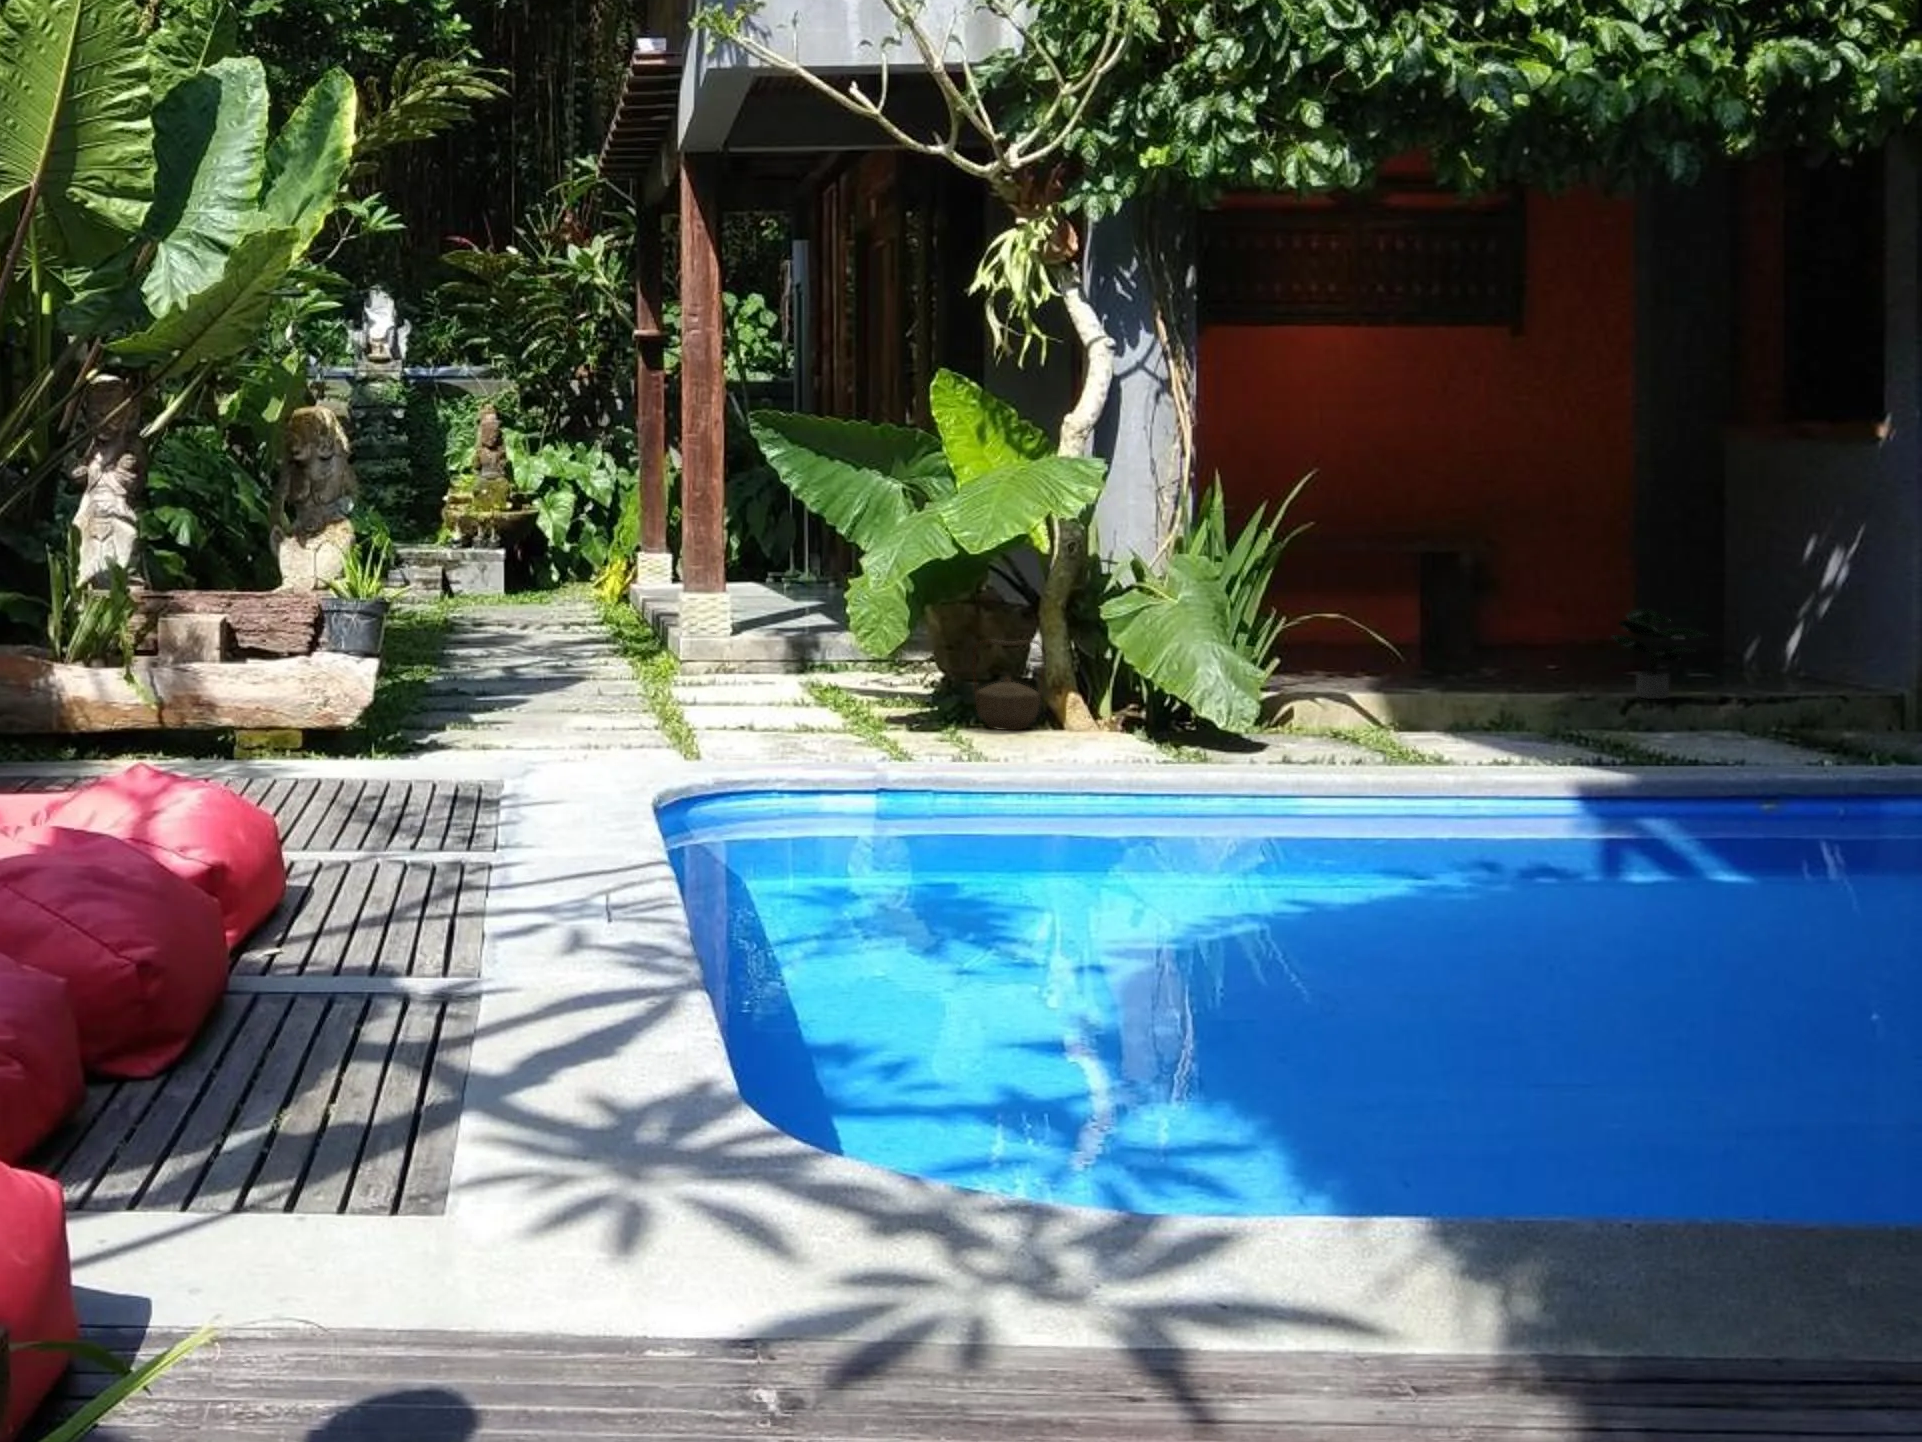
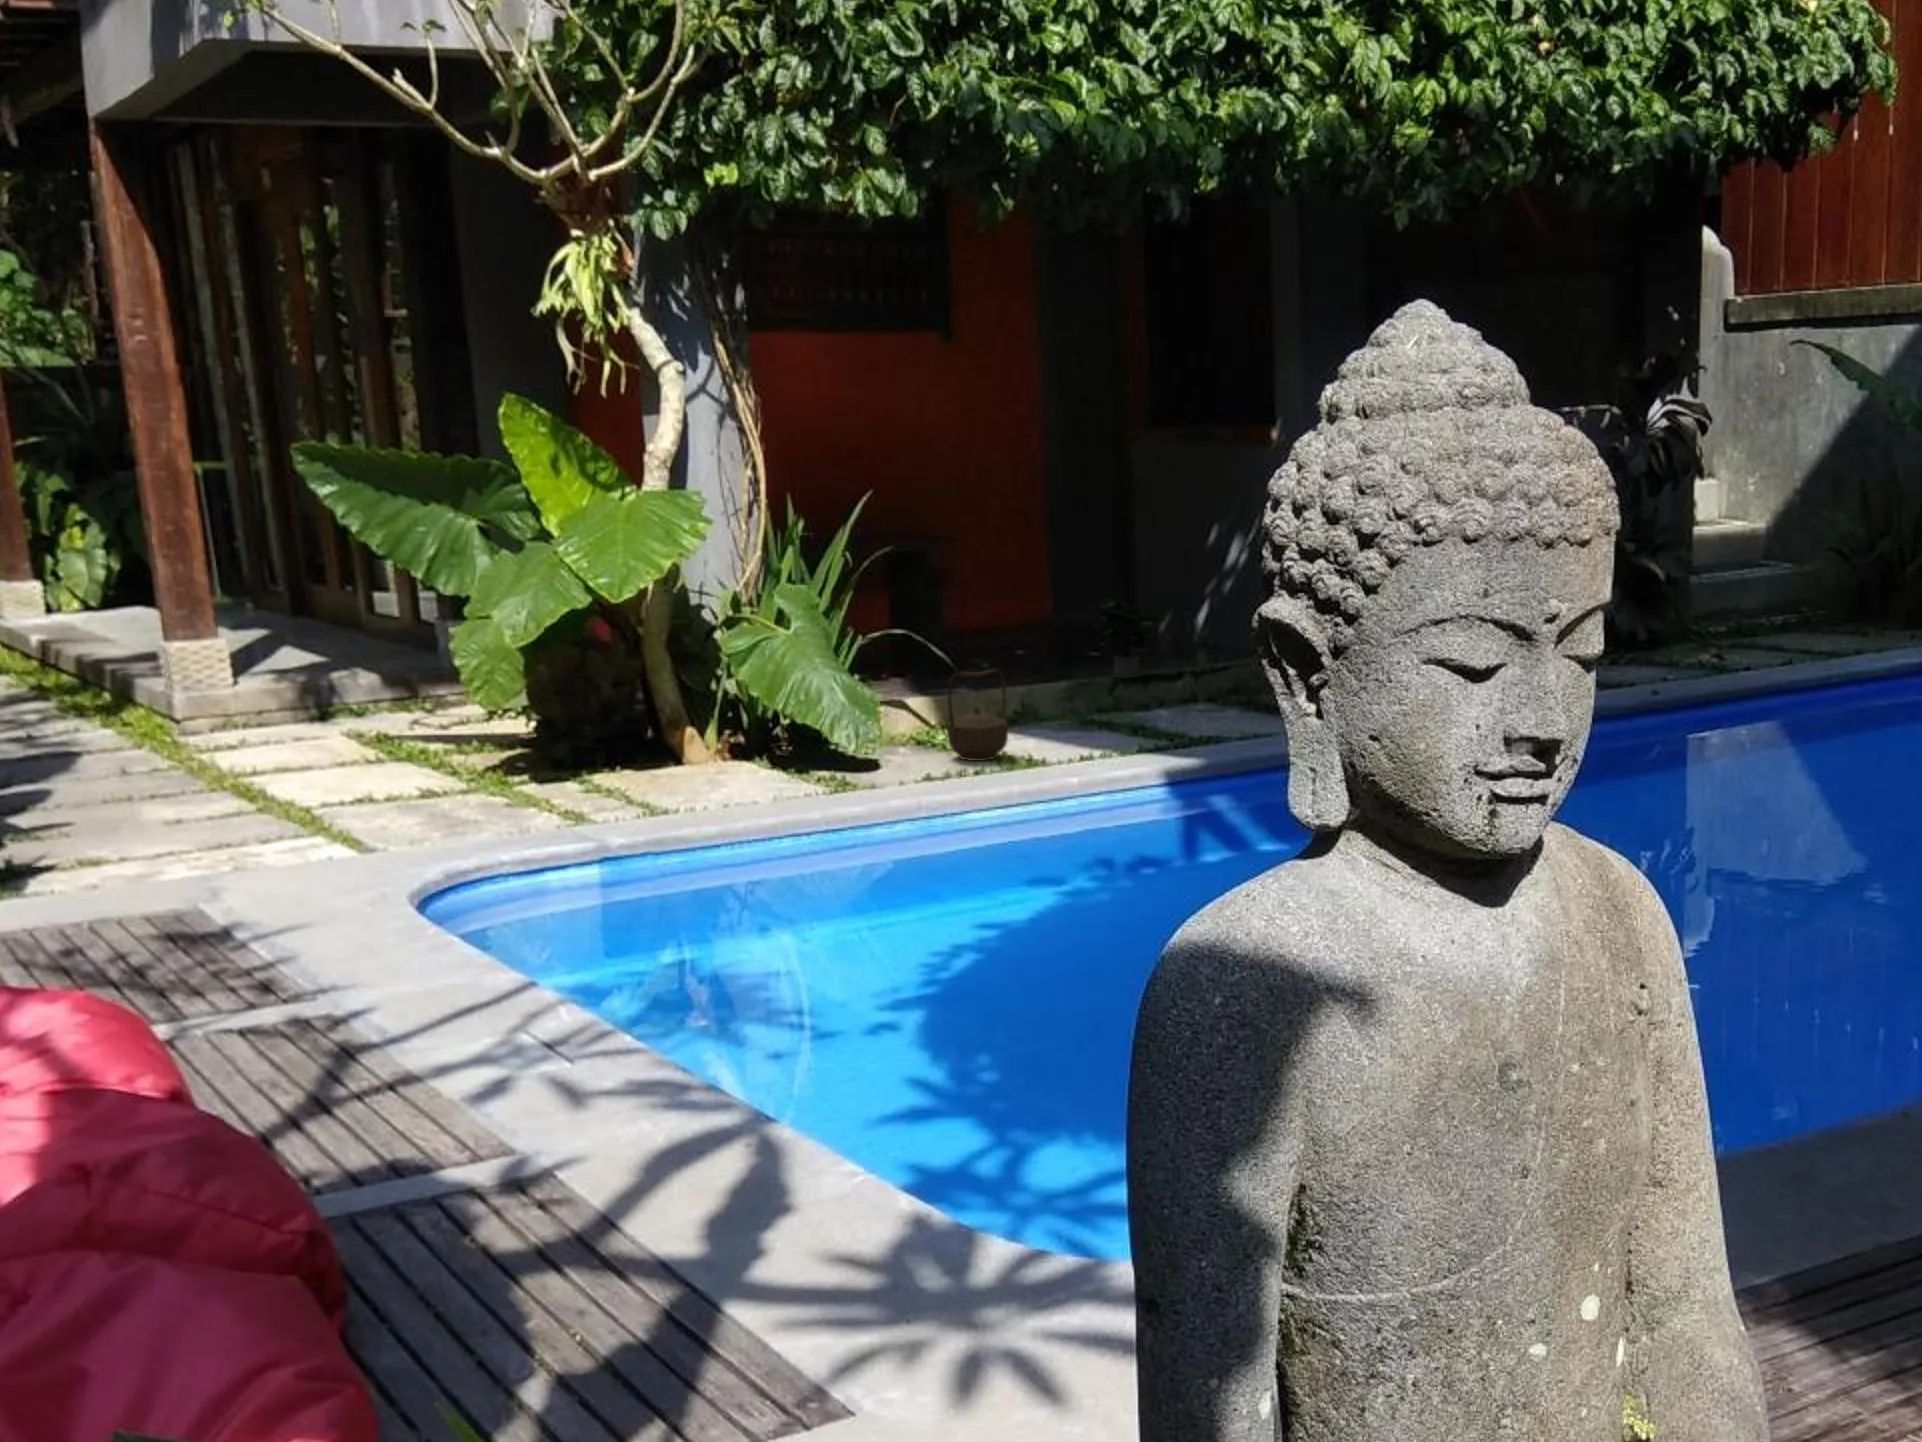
basket: present [972,639,1044,730] -> present [947,669,1008,761]

